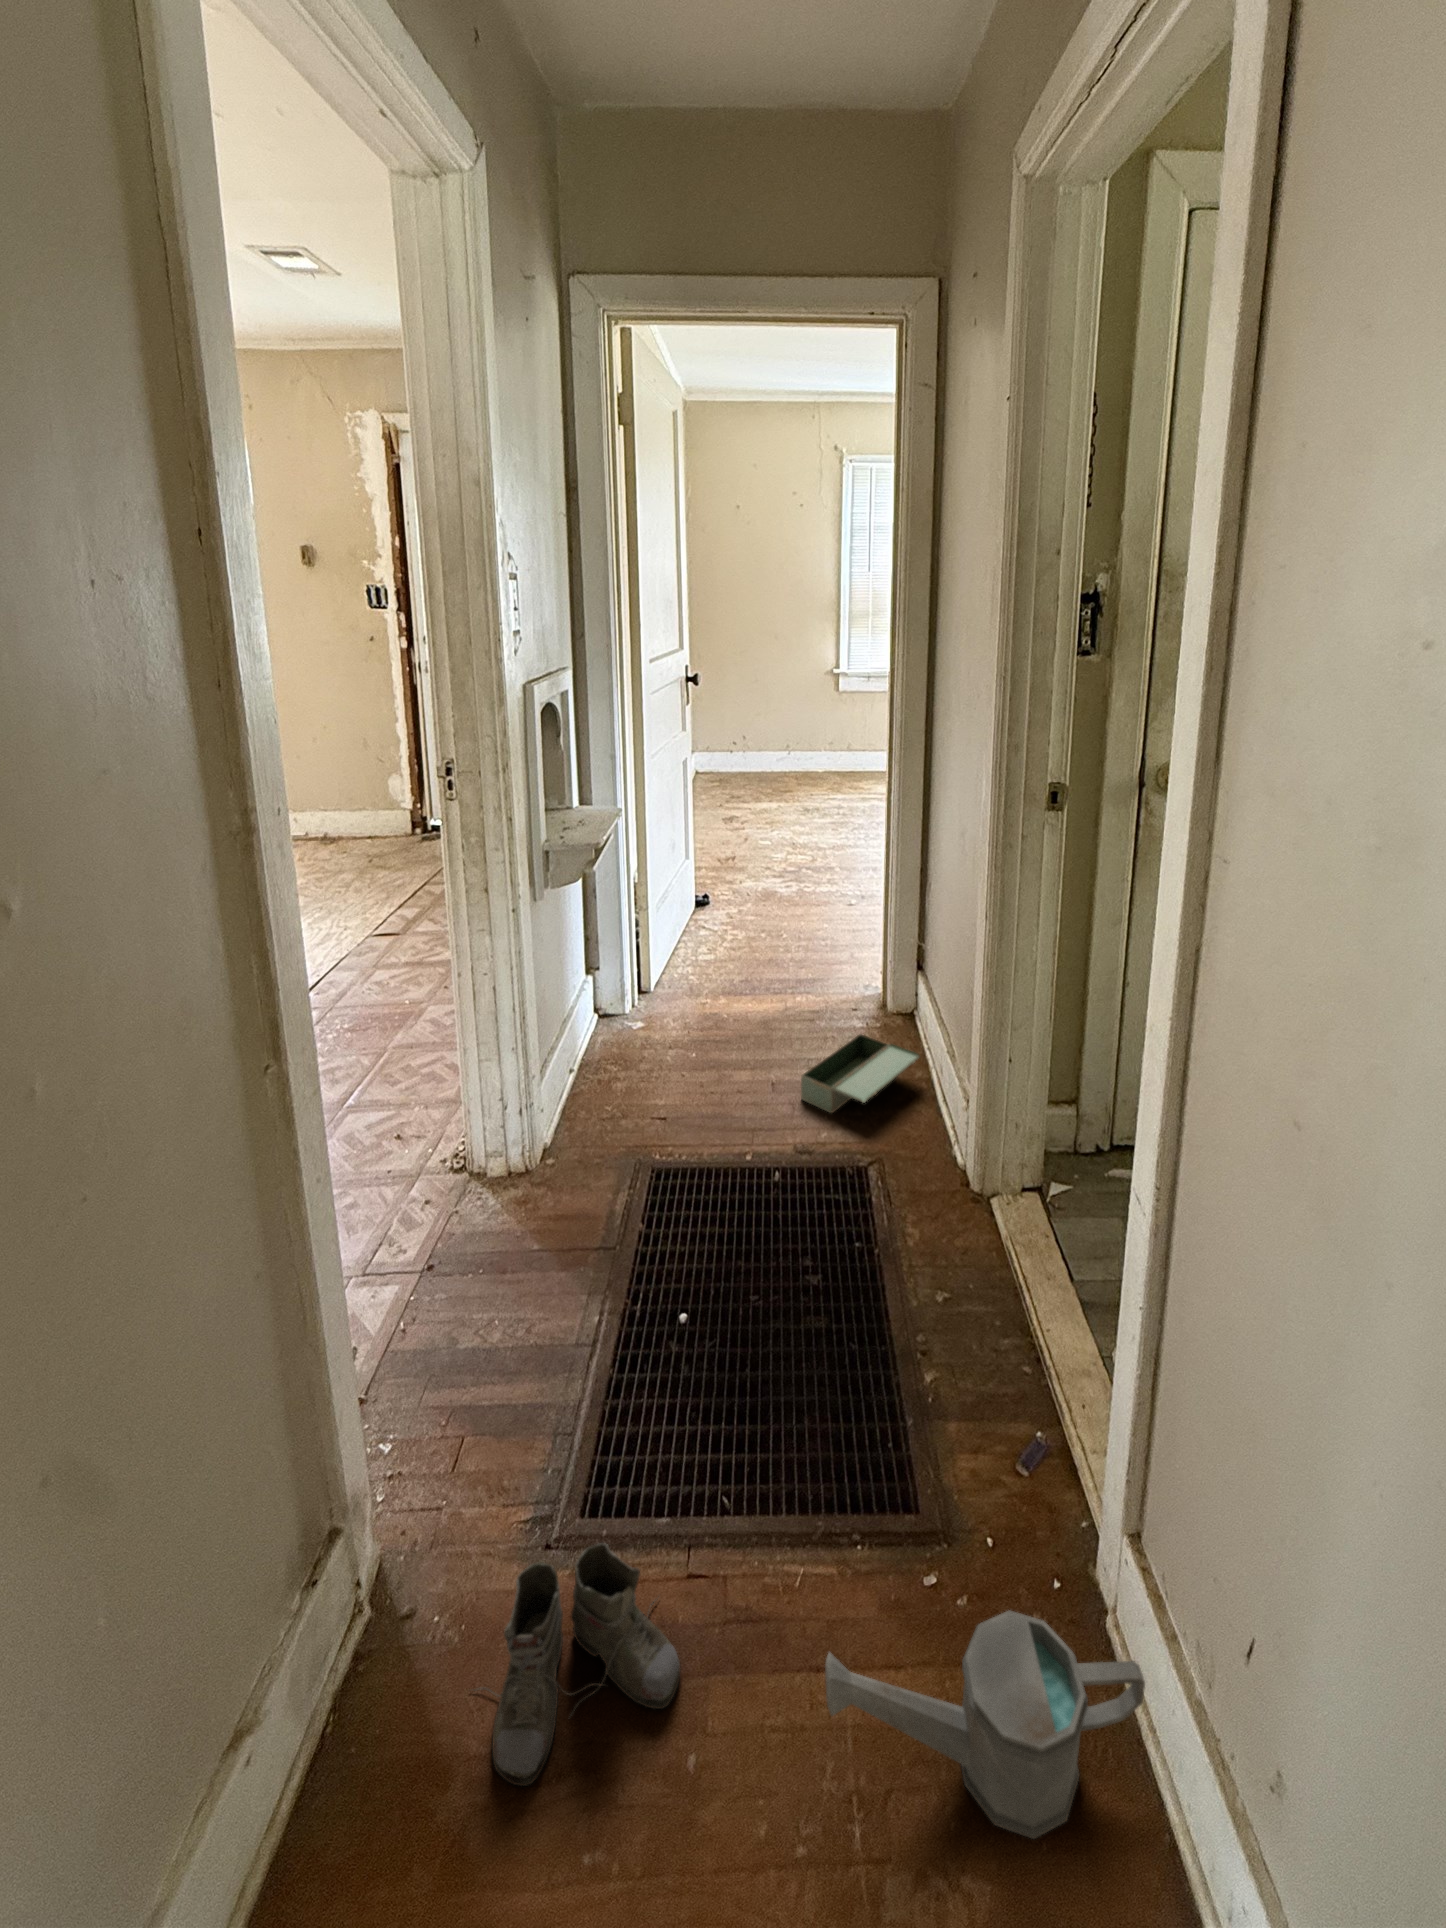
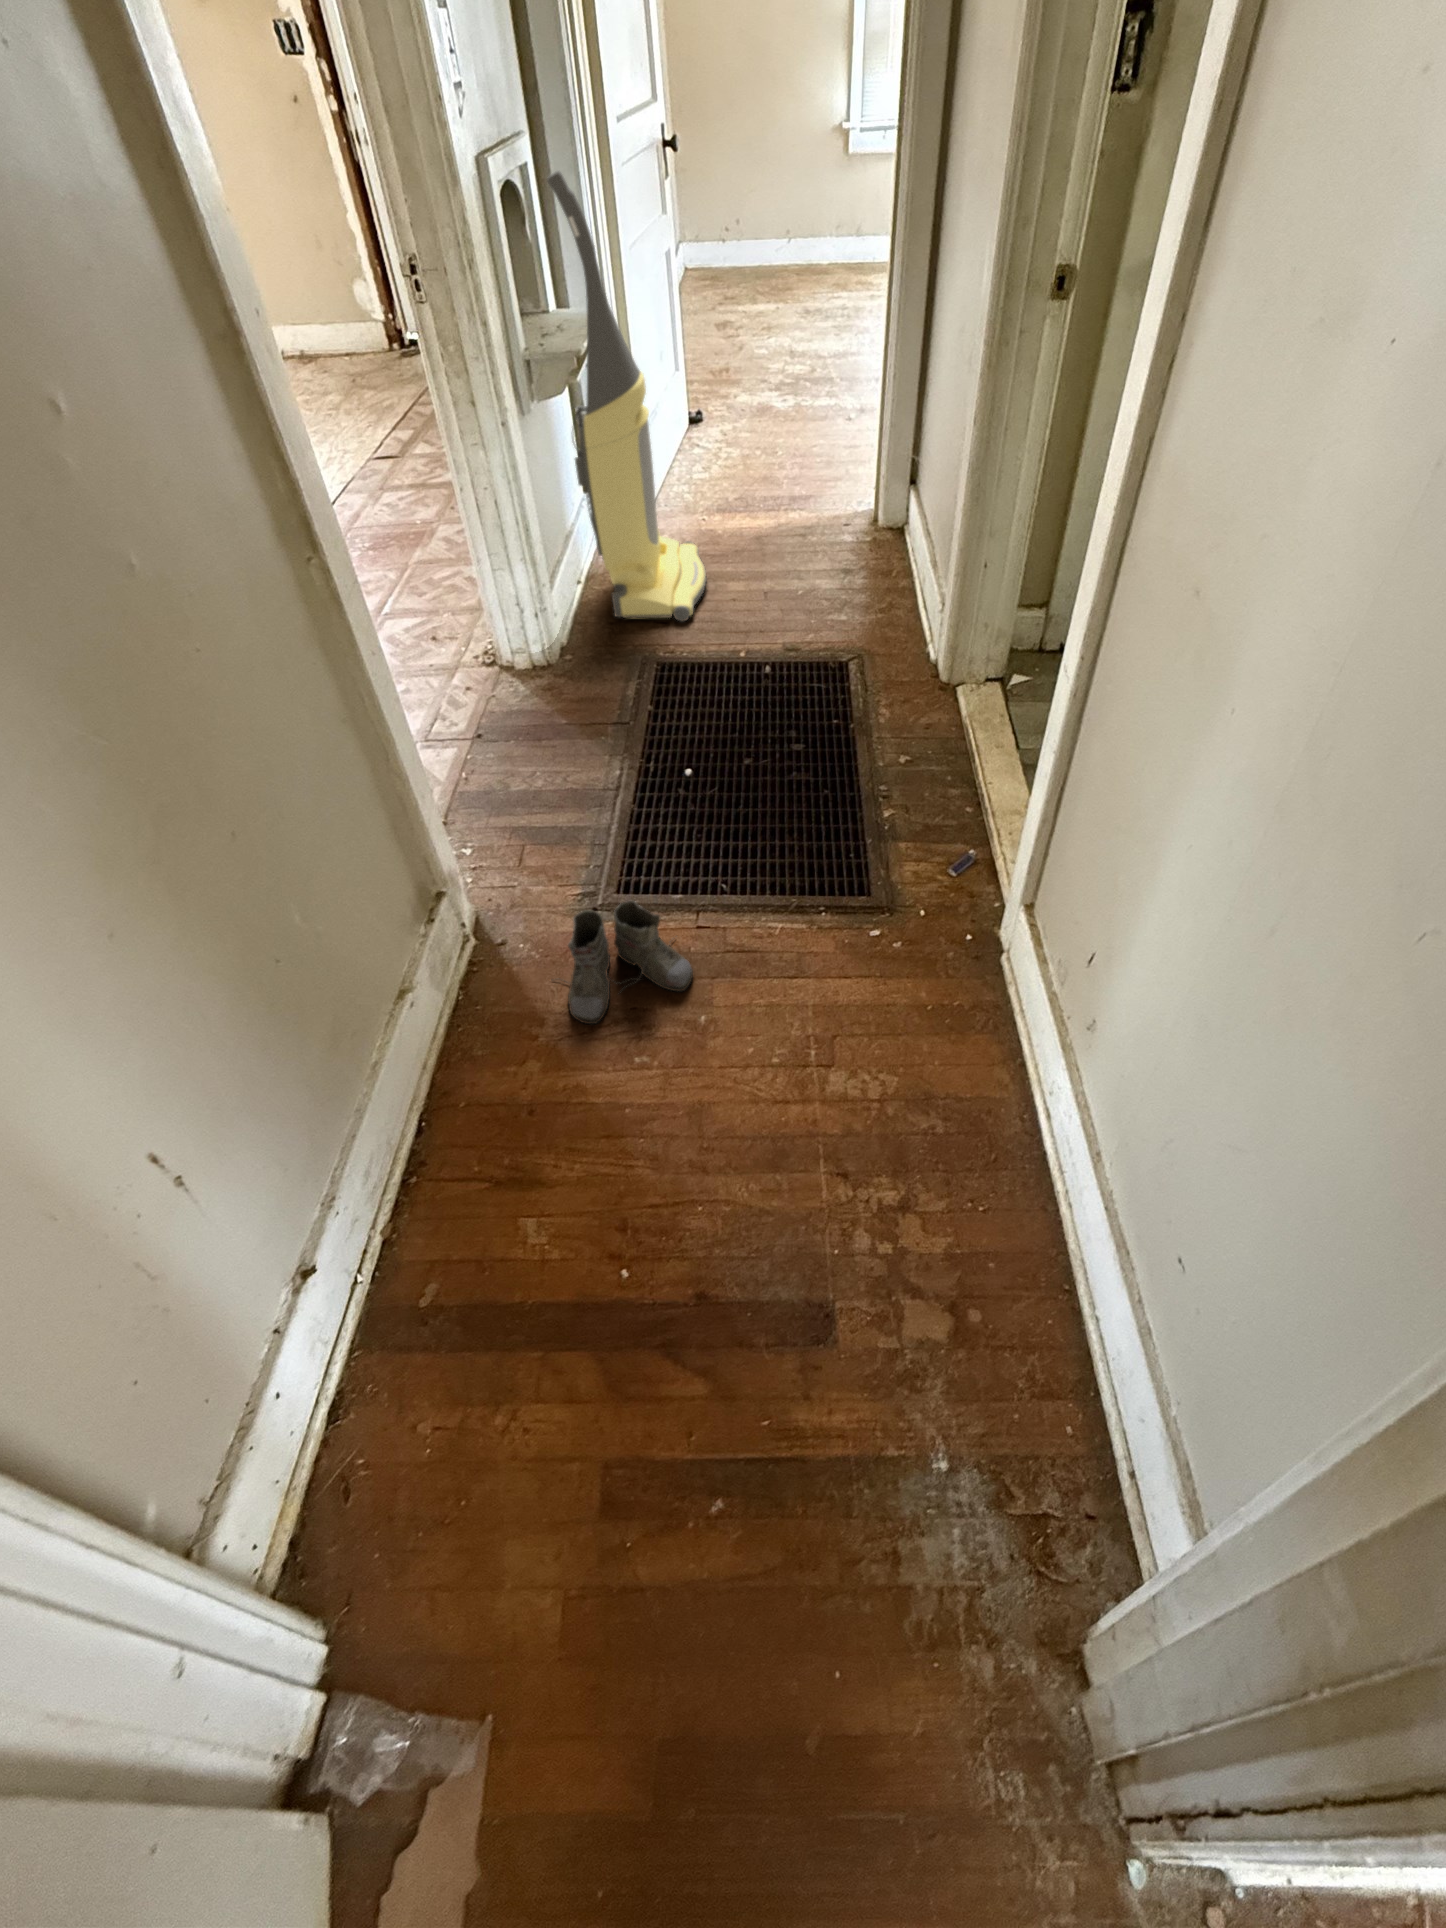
vacuum cleaner: none [584,696,709,1116] -> present [547,170,706,621]
toolbox: present [801,1034,920,1113] -> none [793,546,909,619]
watering can: present [825,1610,1145,1839] -> none [791,941,1017,1056]

